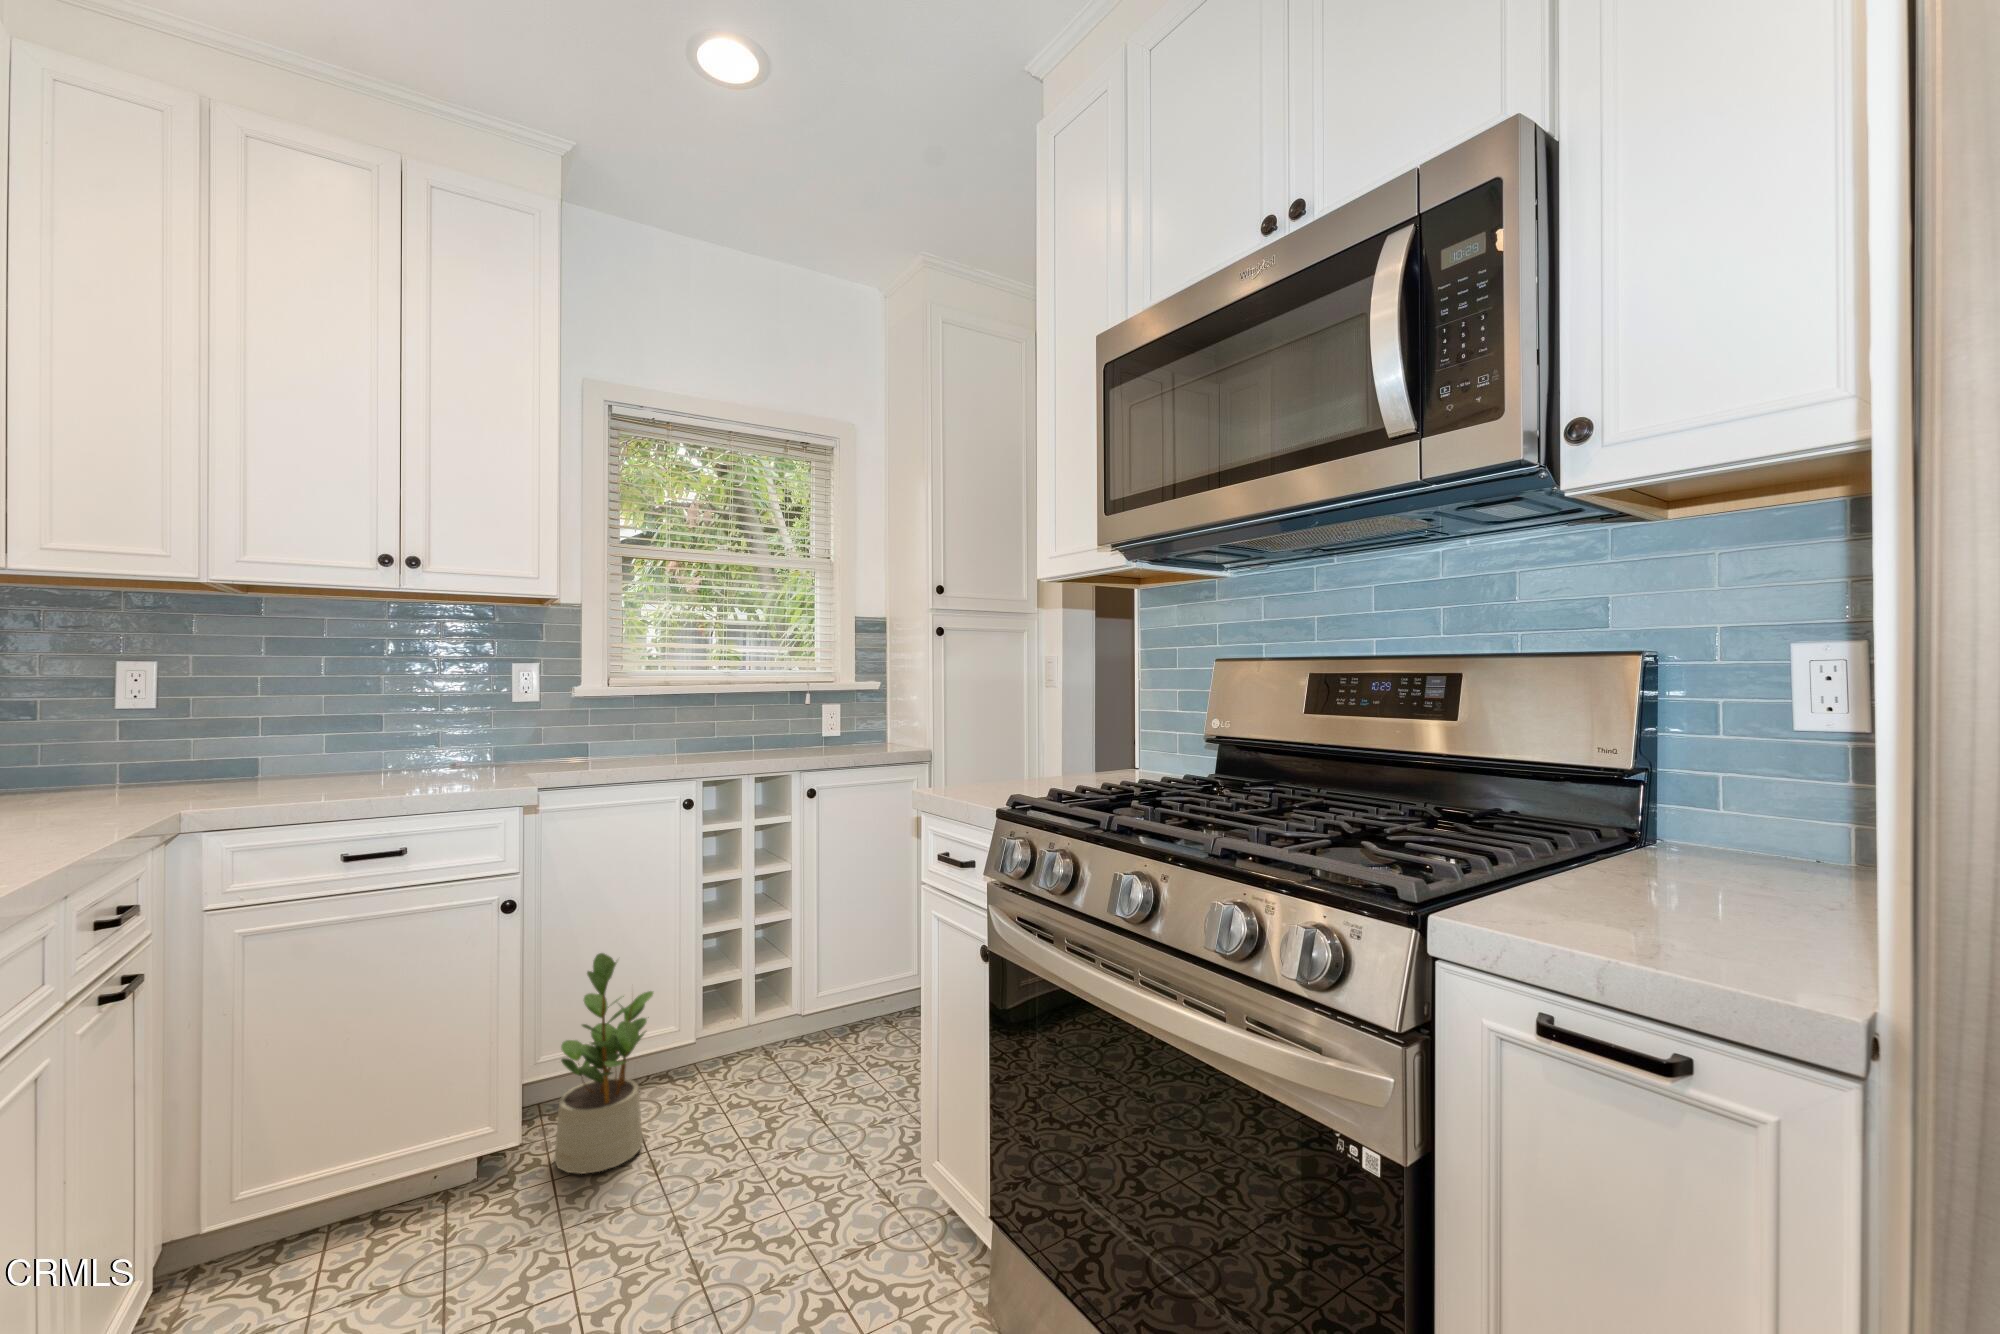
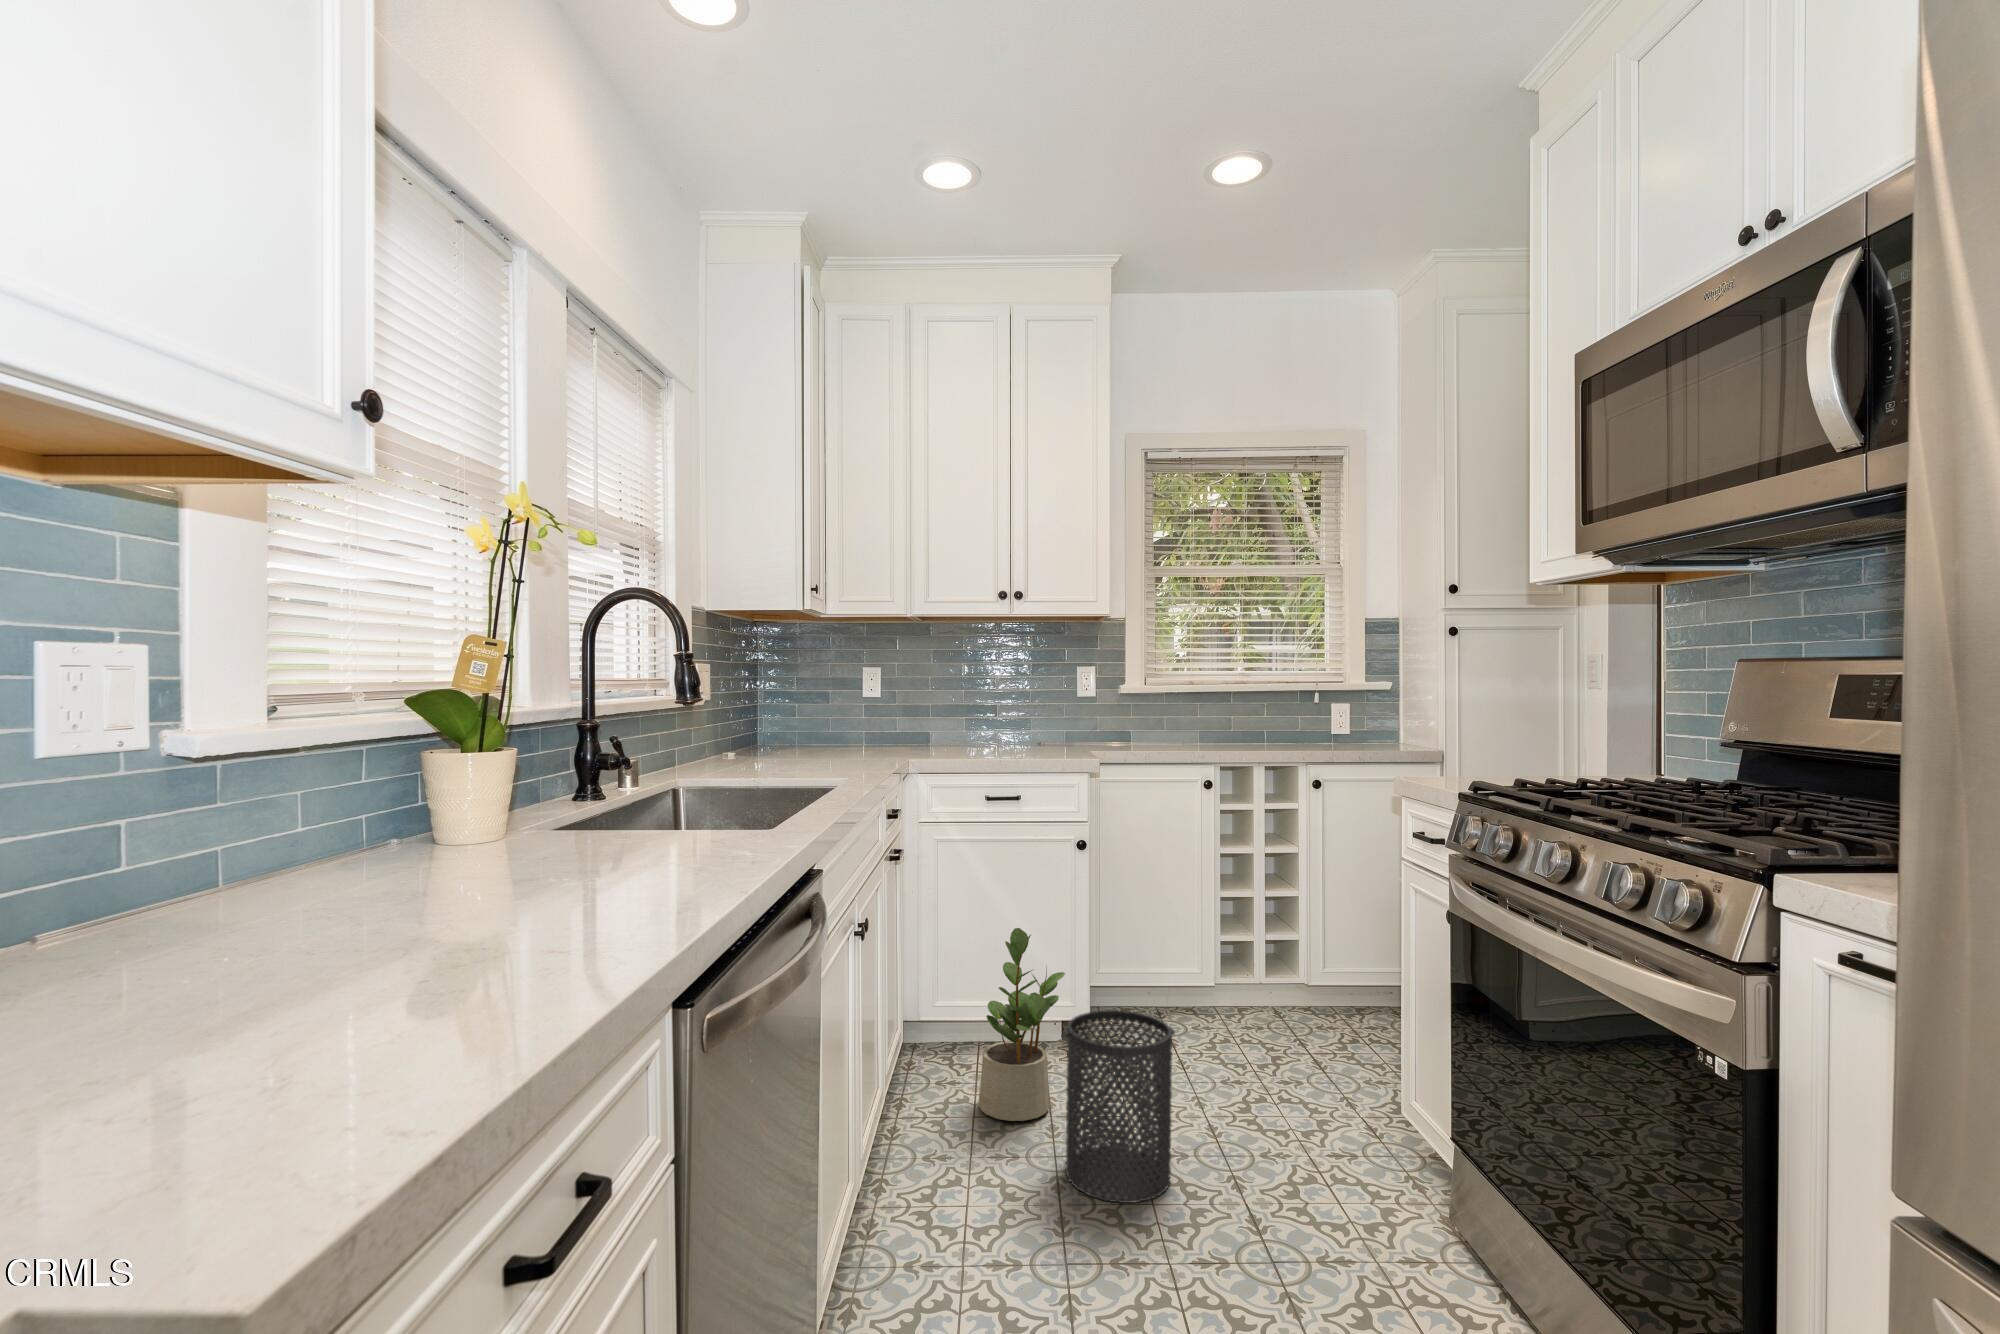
trash can: none [678,1018,796,1227] -> present [1064,1010,1175,1203]

